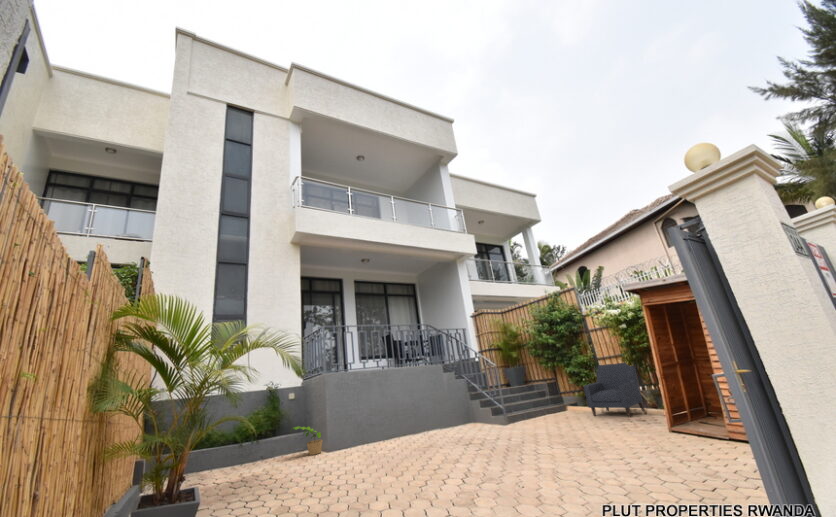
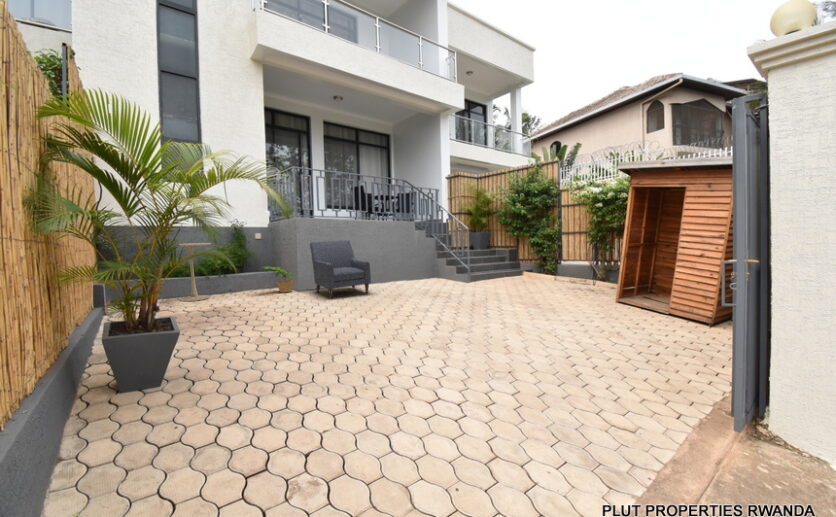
chair: present [584,363,645,417] -> present [310,240,371,298]
pedestal table: none [207,407,247,474] -> present [179,243,211,302]

